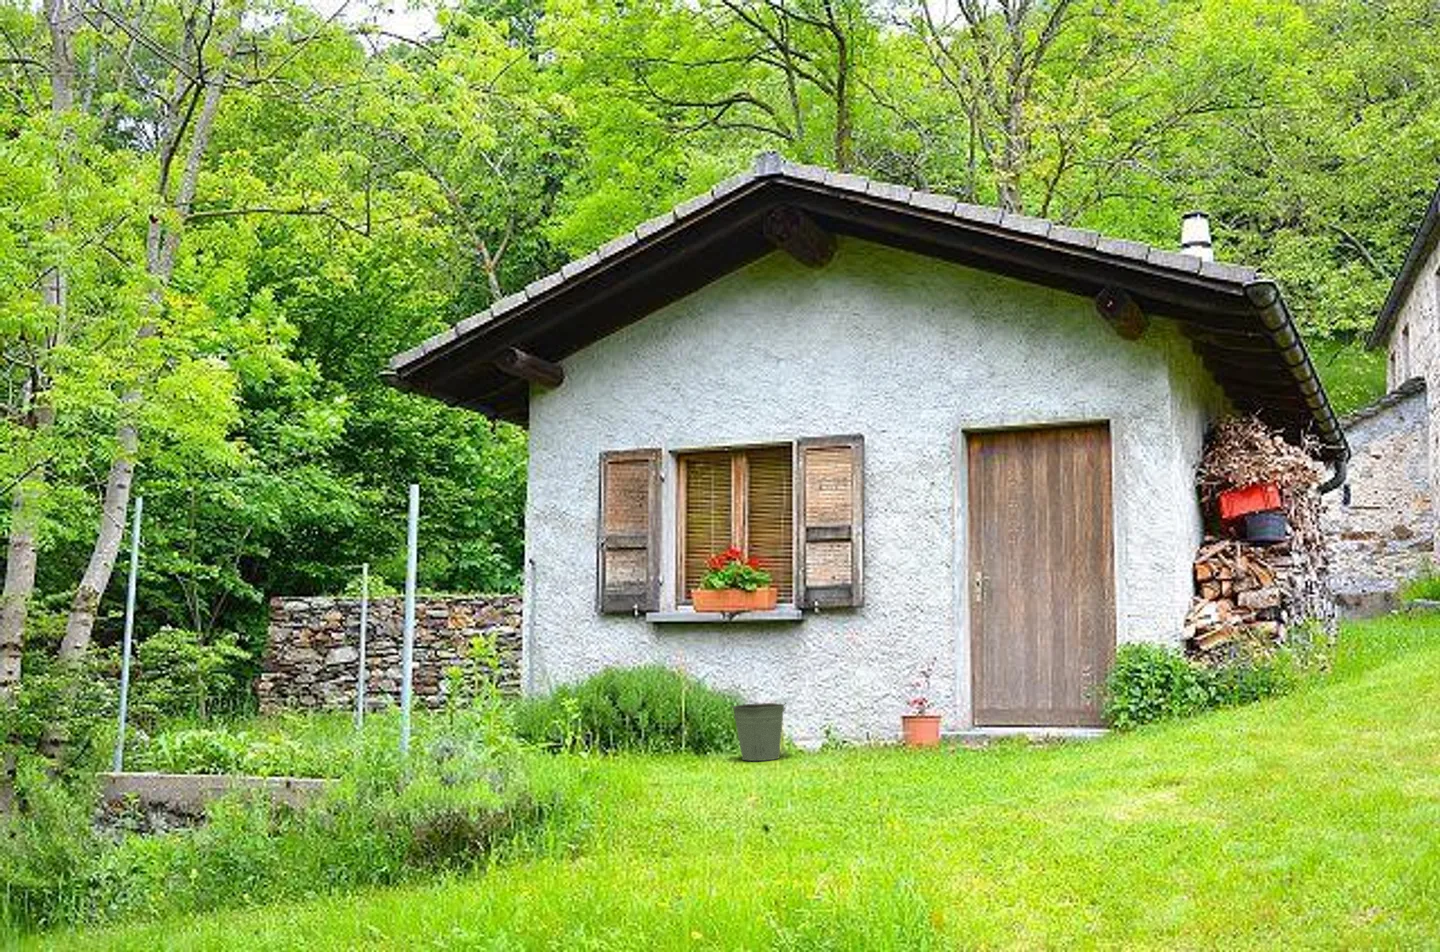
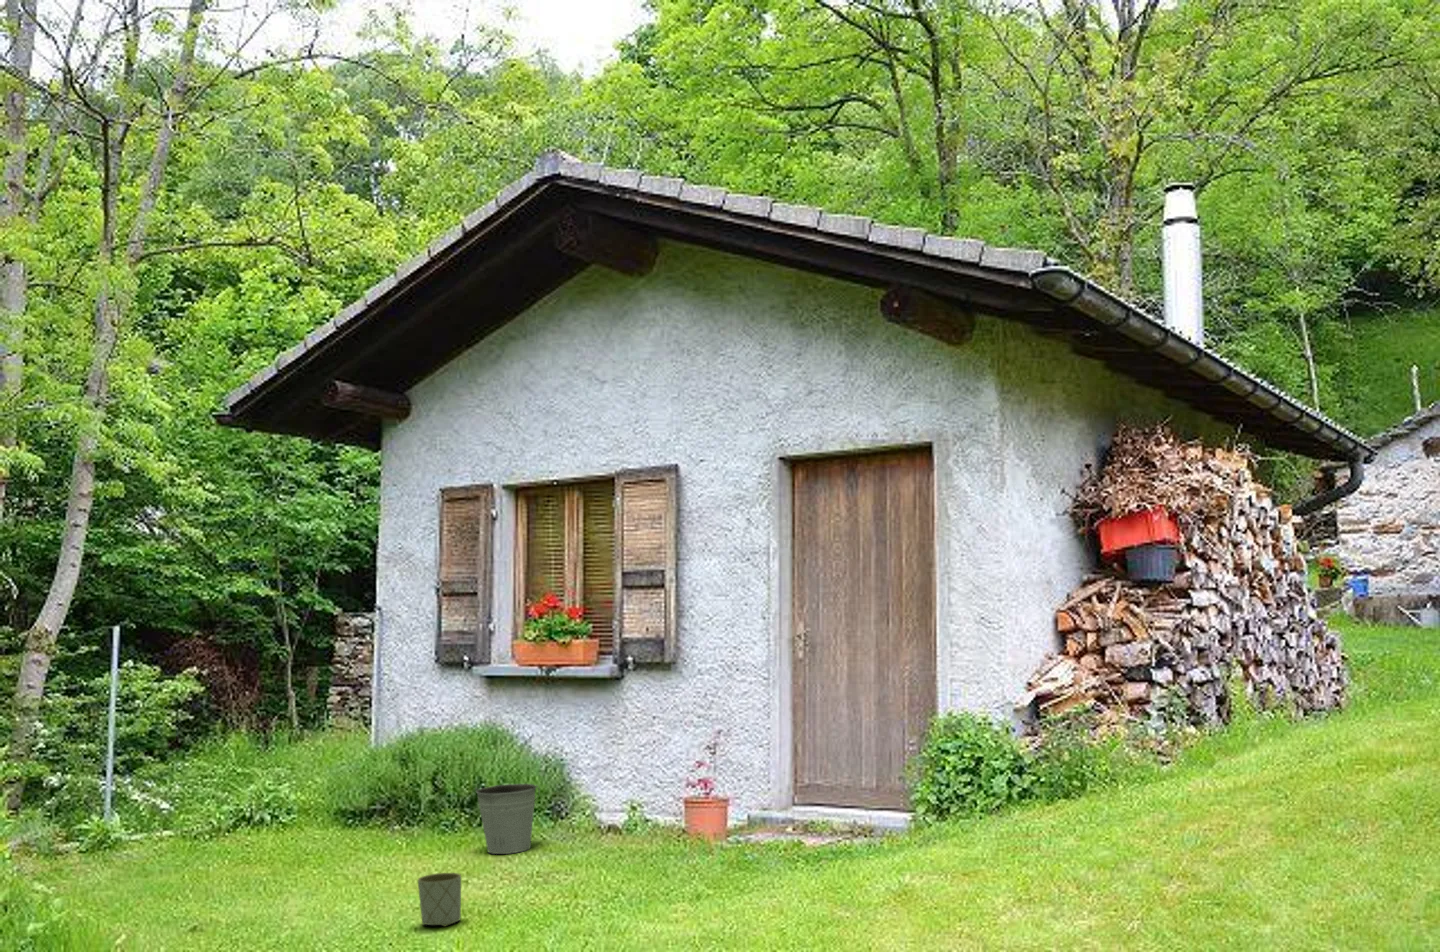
planter: none [790,753,826,794] -> present [418,873,461,926]

